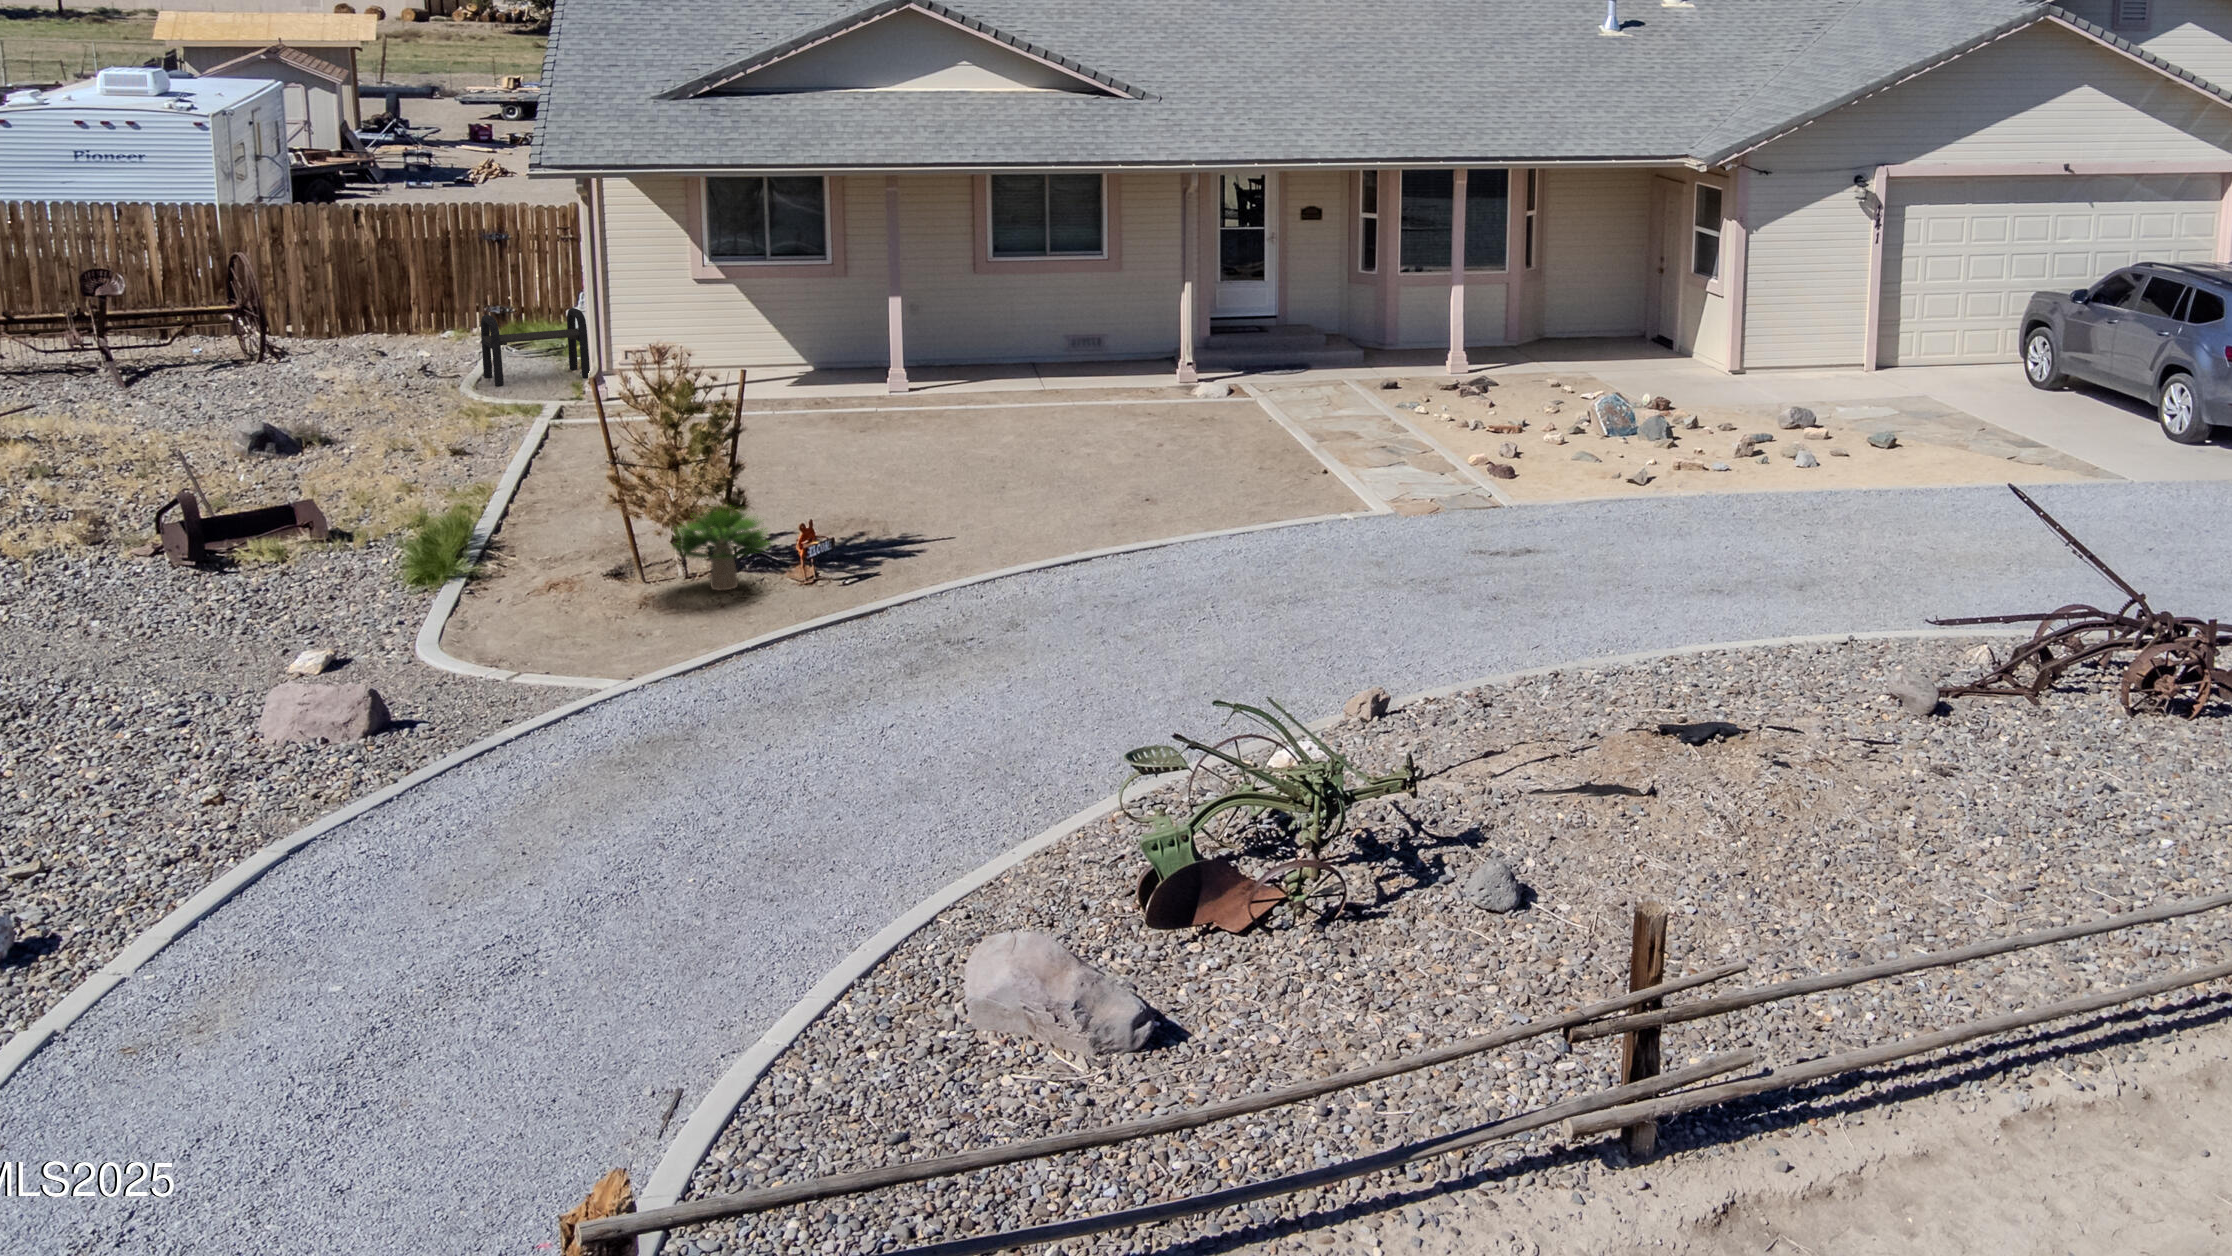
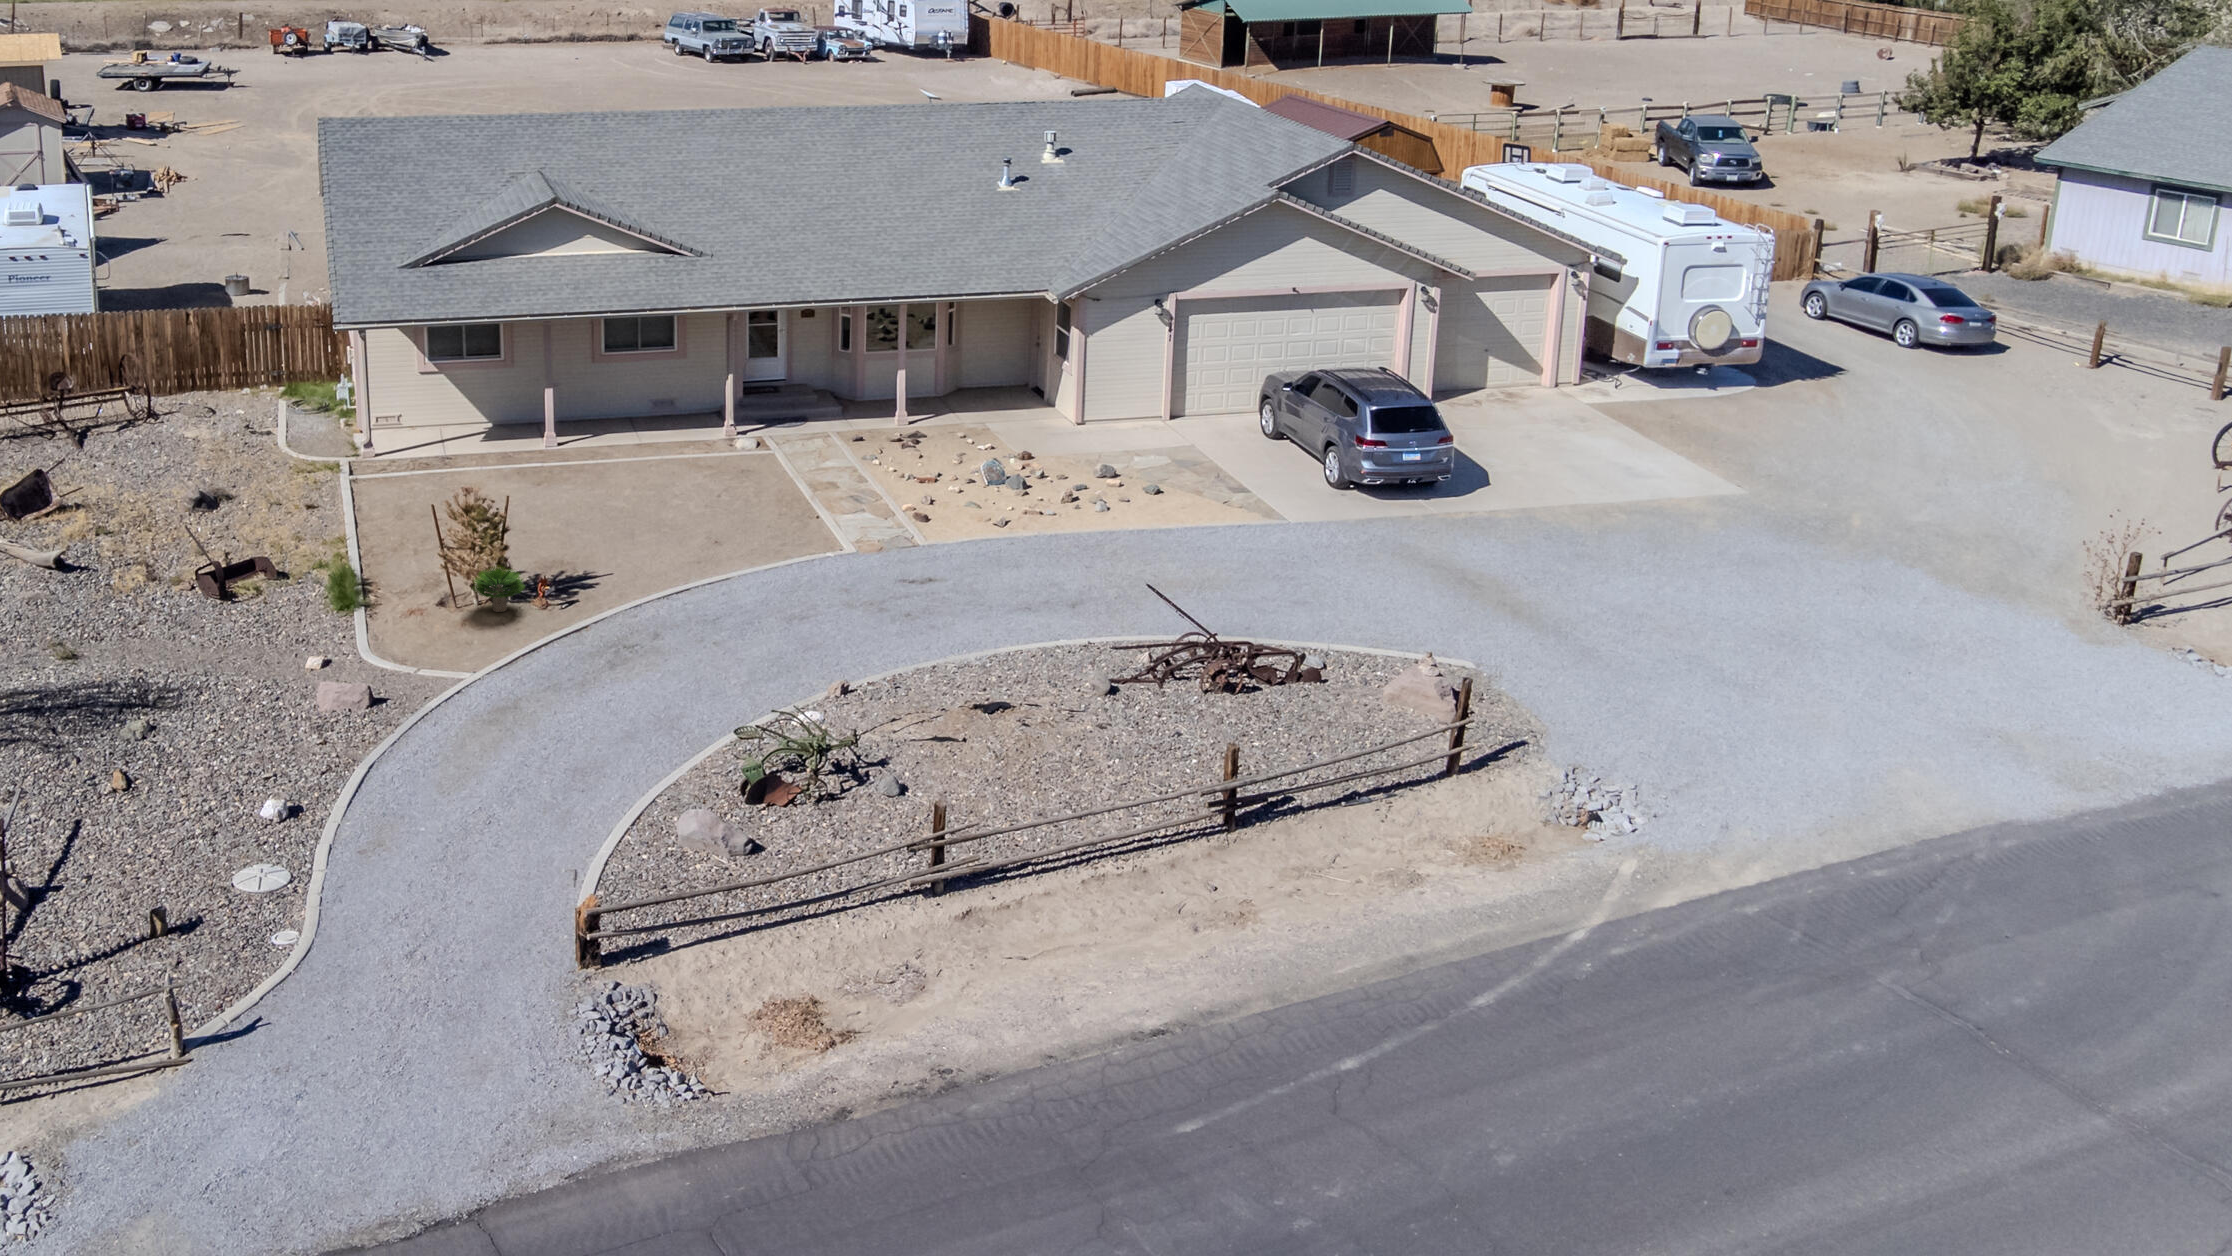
bench: present [481,308,590,386] -> none [289,388,357,442]

